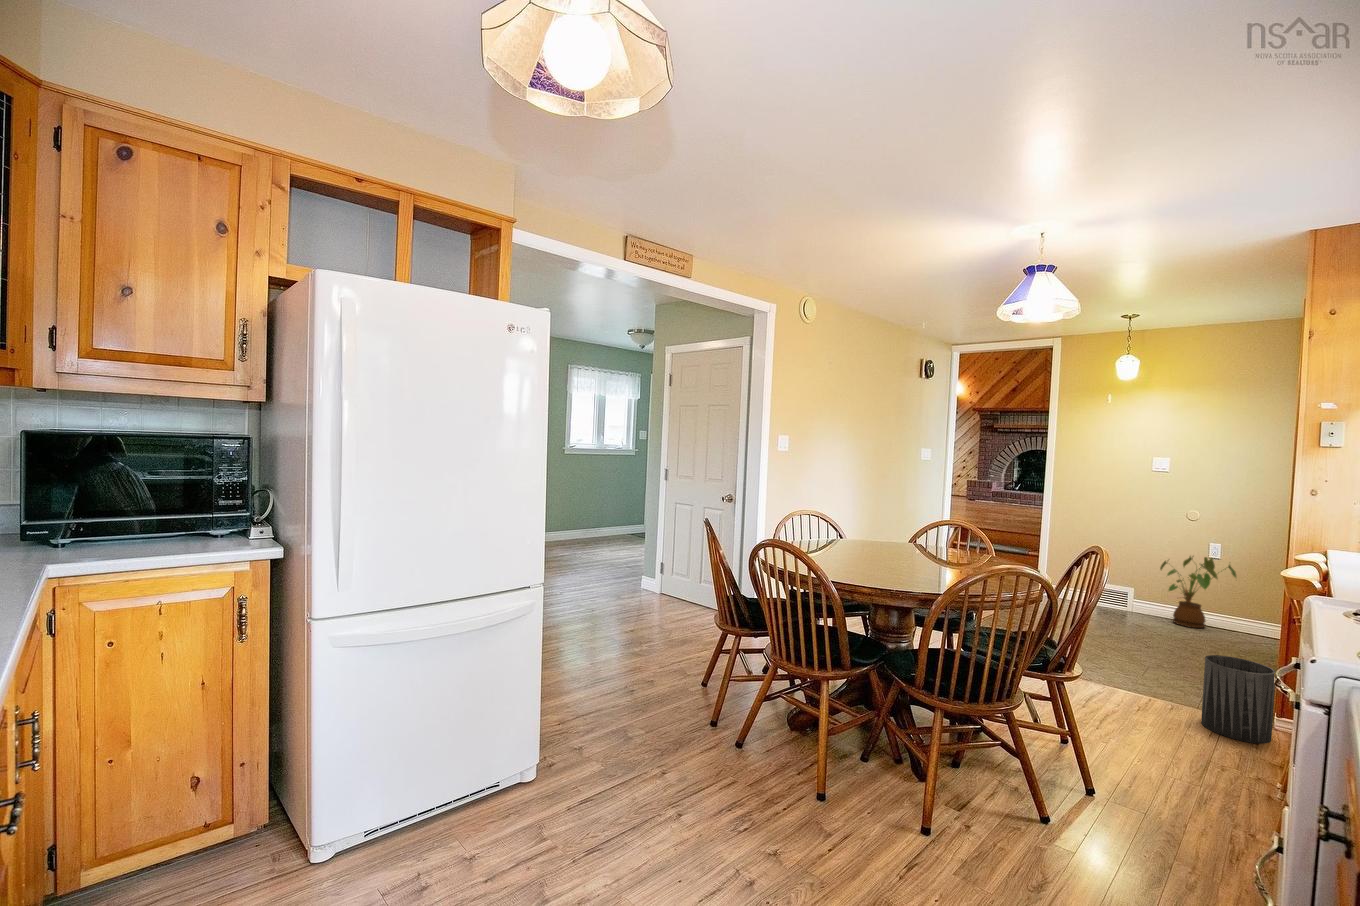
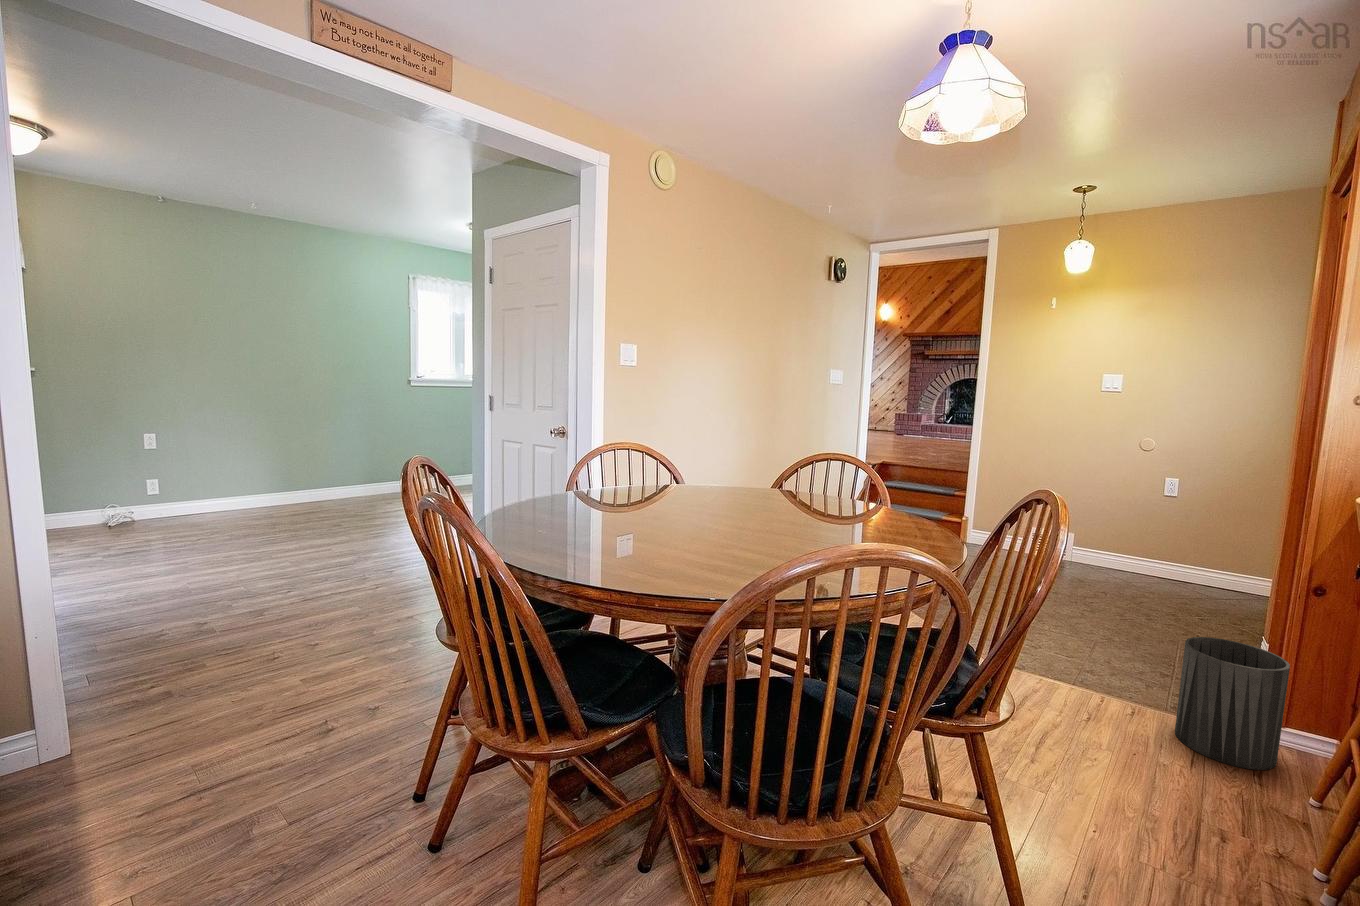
house plant: present [1160,556,1236,628] -> none [1105,491,1195,578]

